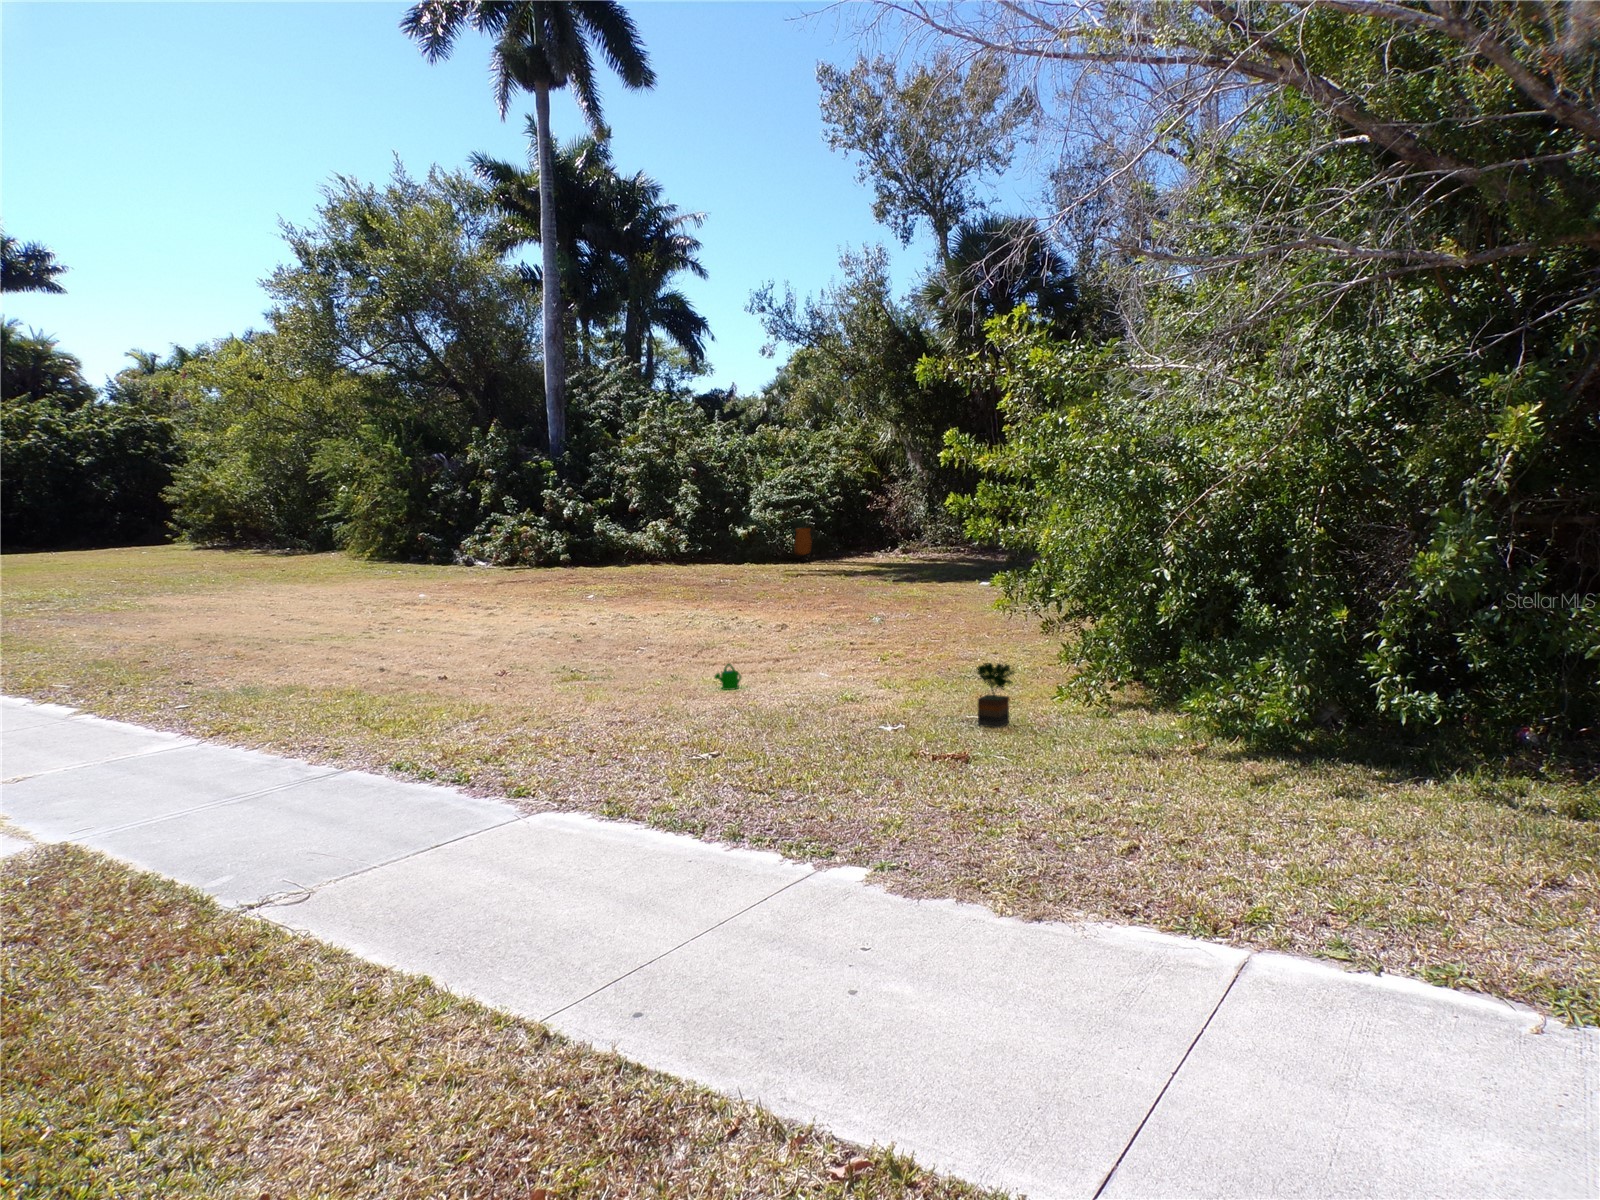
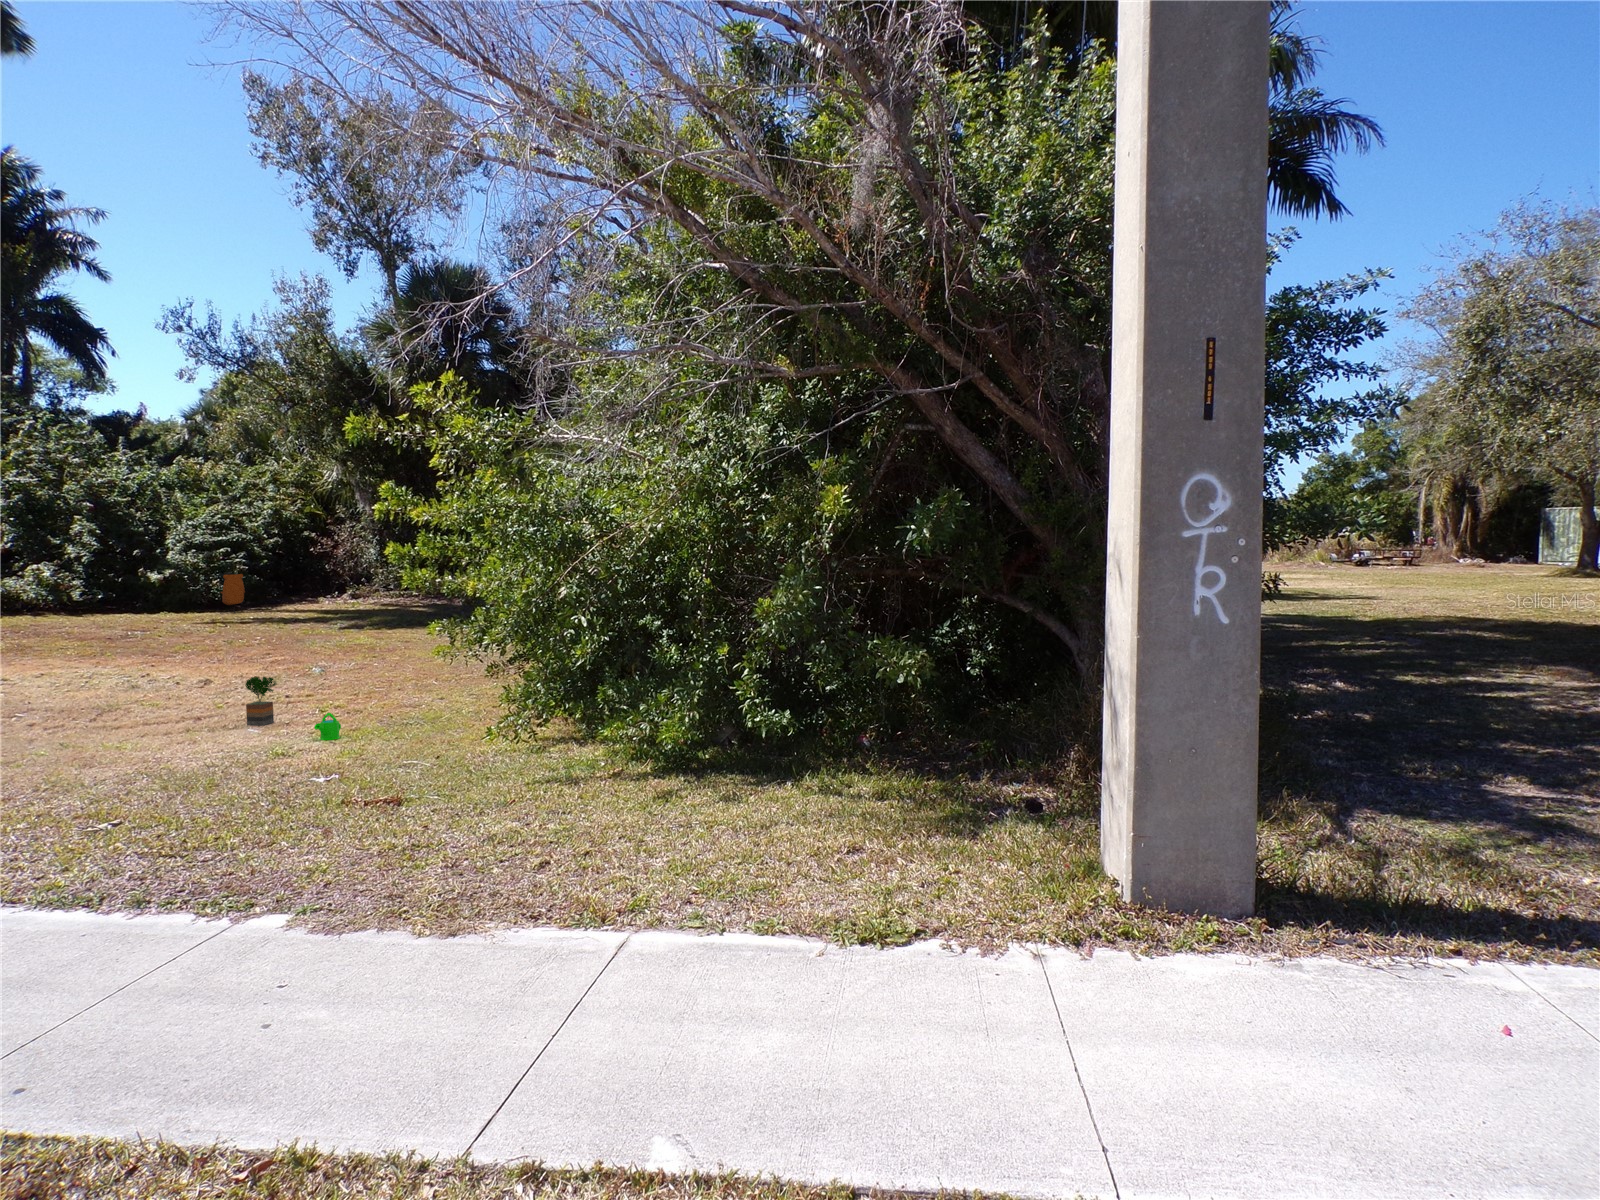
potted tree: present [977,663,1014,728] -> present [245,677,277,726]
watering can: present [715,664,741,690] -> present [314,713,341,740]

